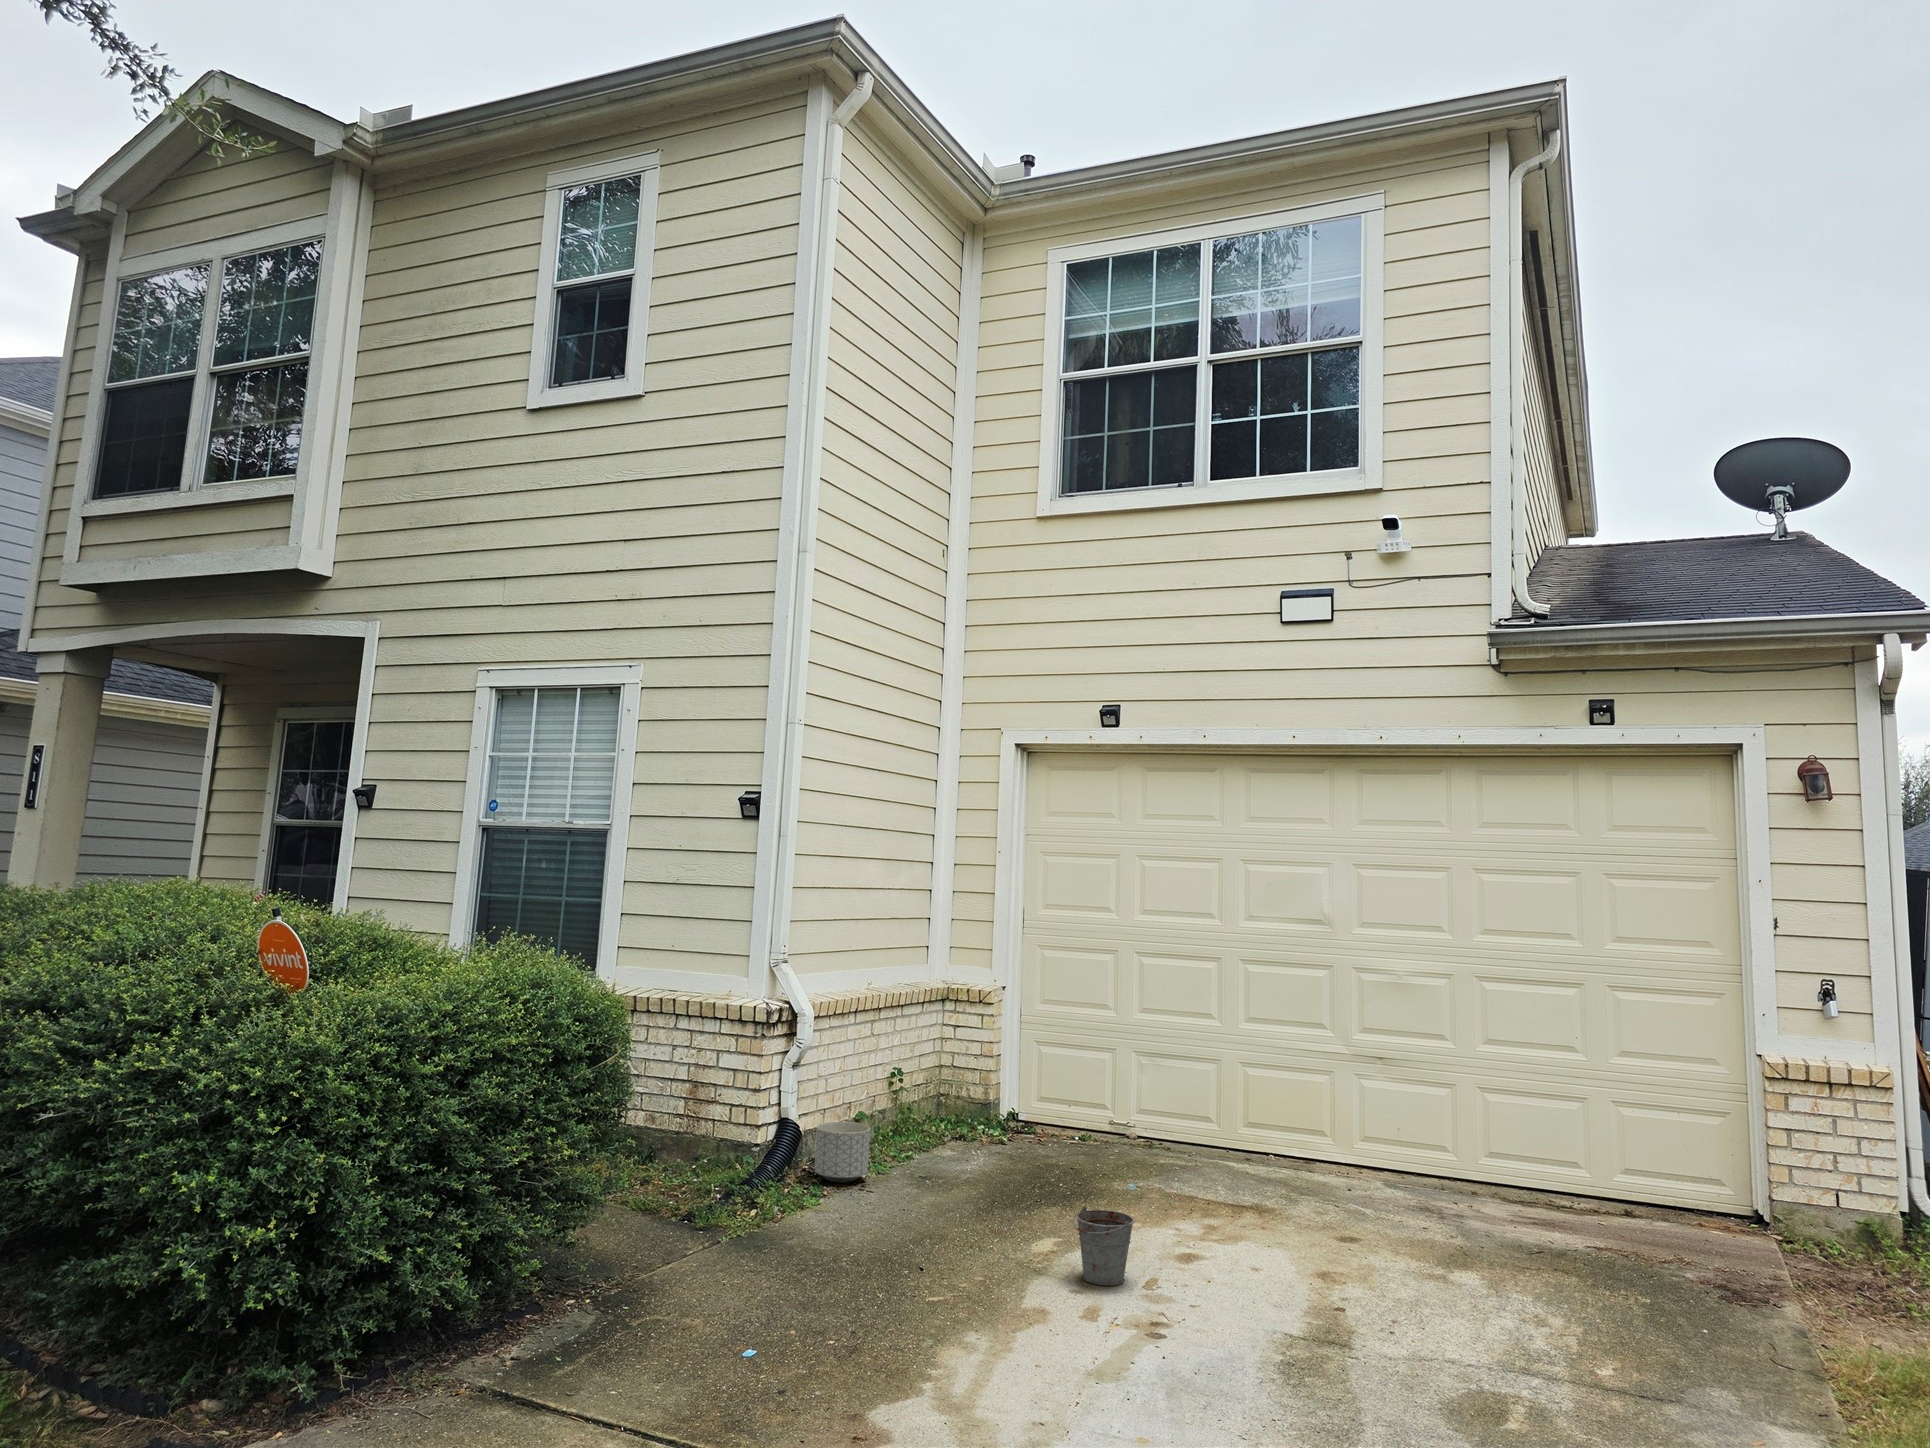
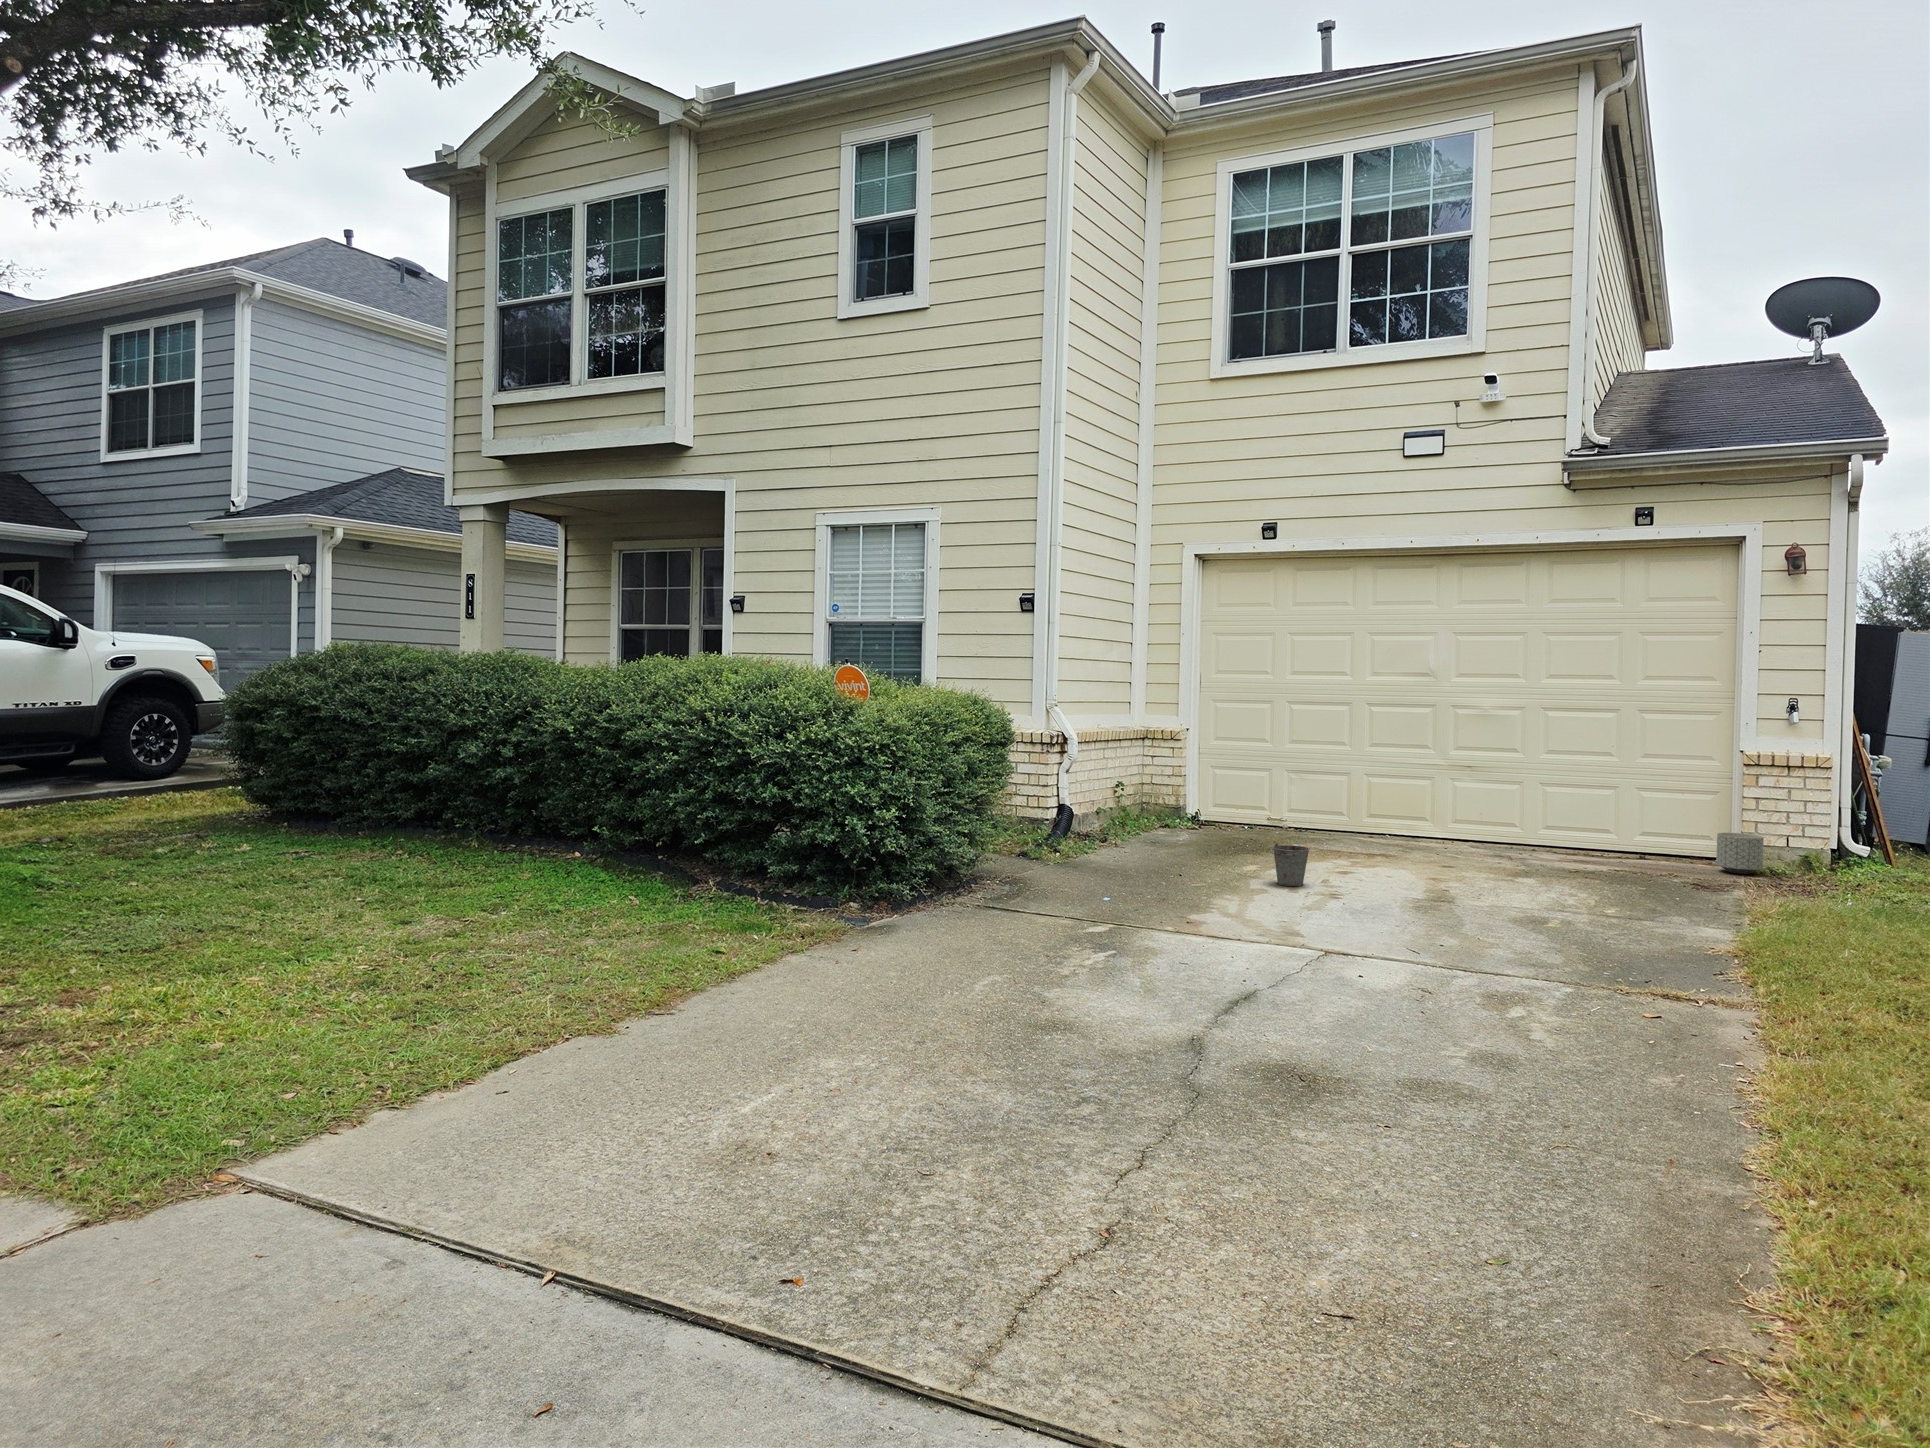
planter: present [814,1122,870,1183] -> present [1716,833,1764,874]

